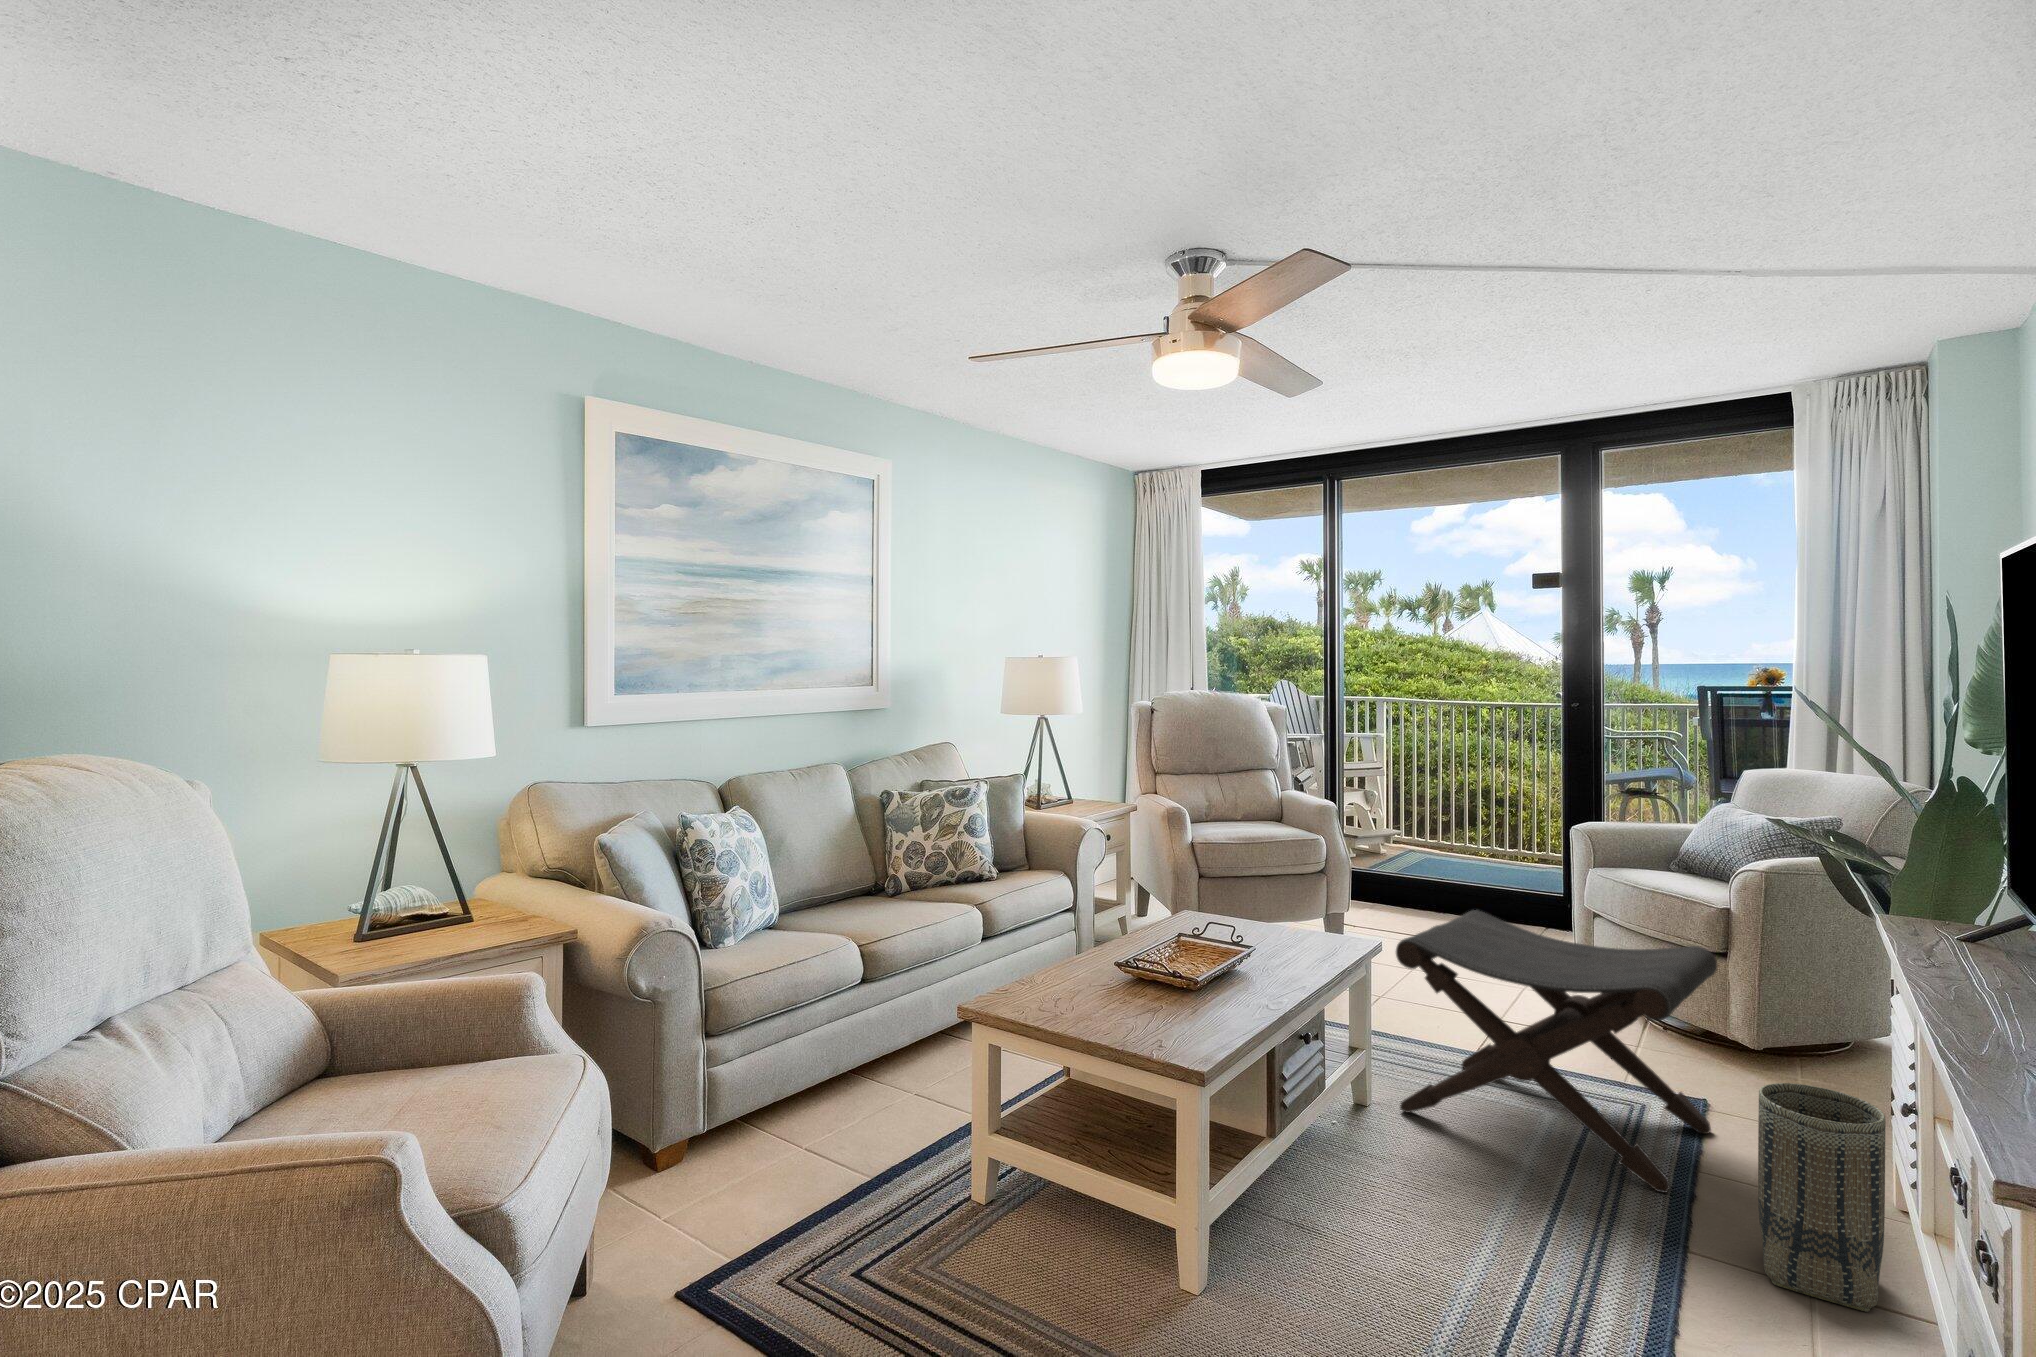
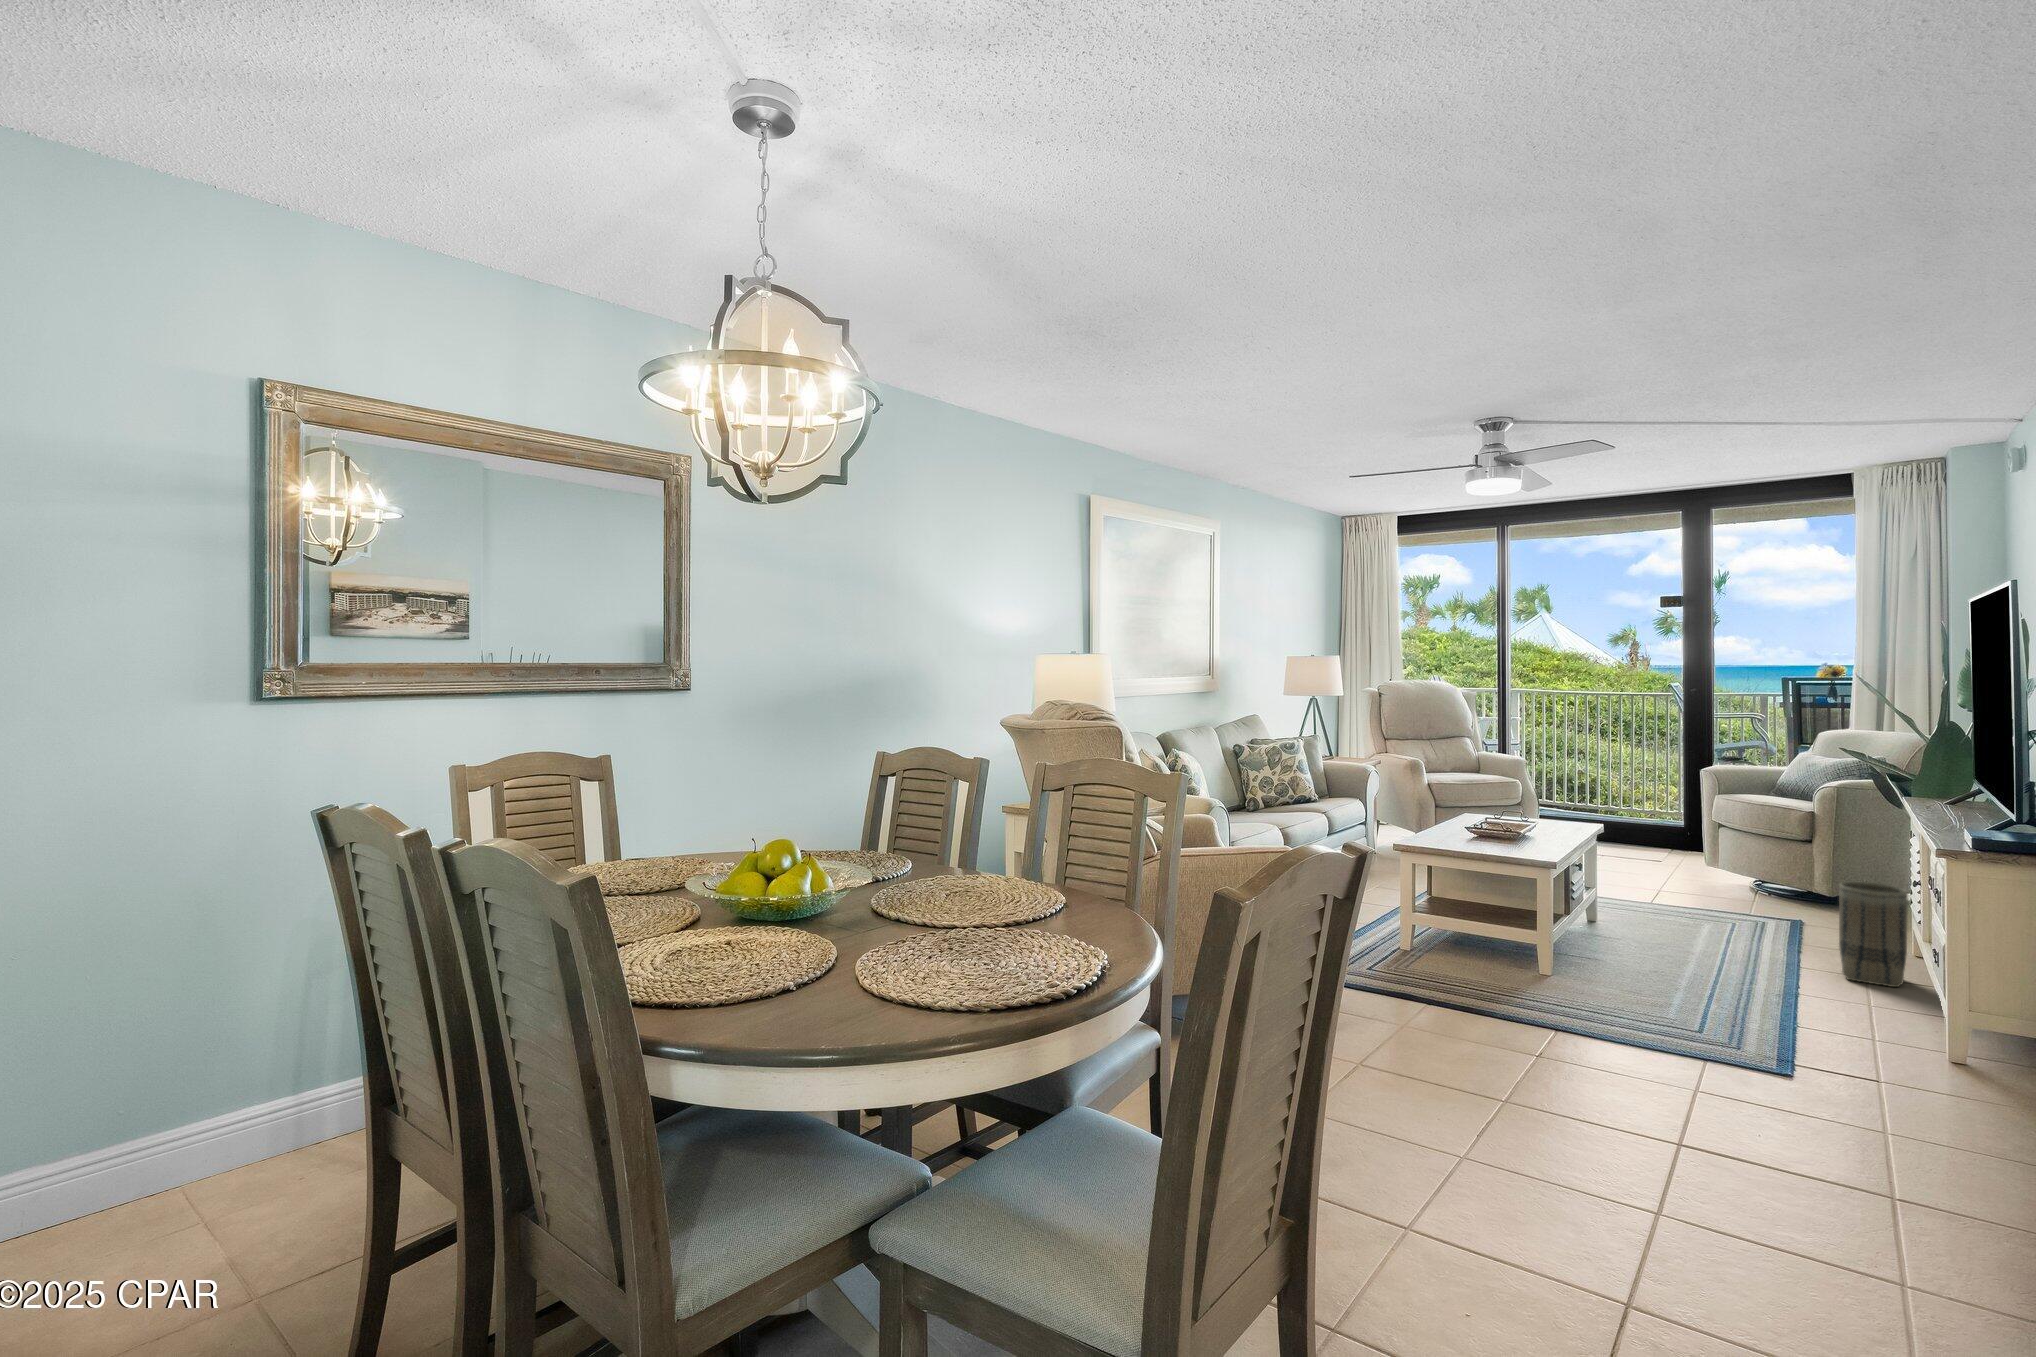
footstool: present [1396,910,1717,1193] -> none [1612,812,1810,953]

